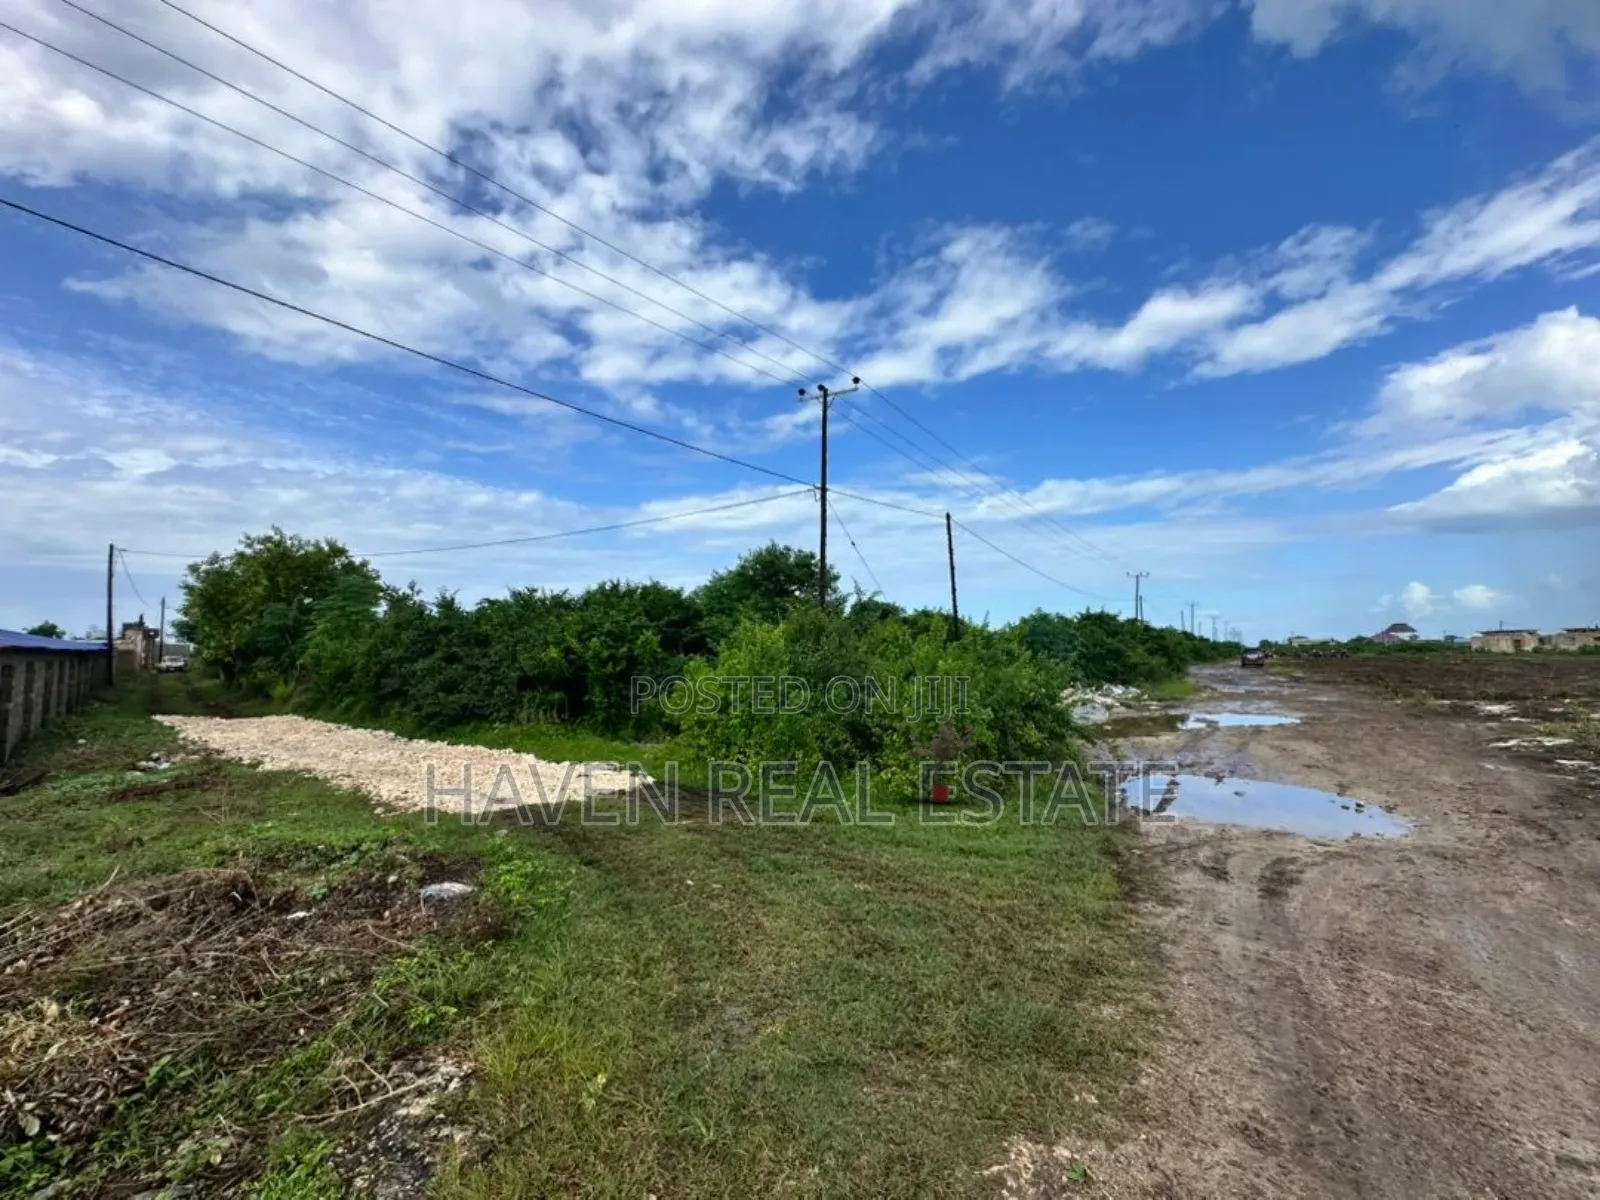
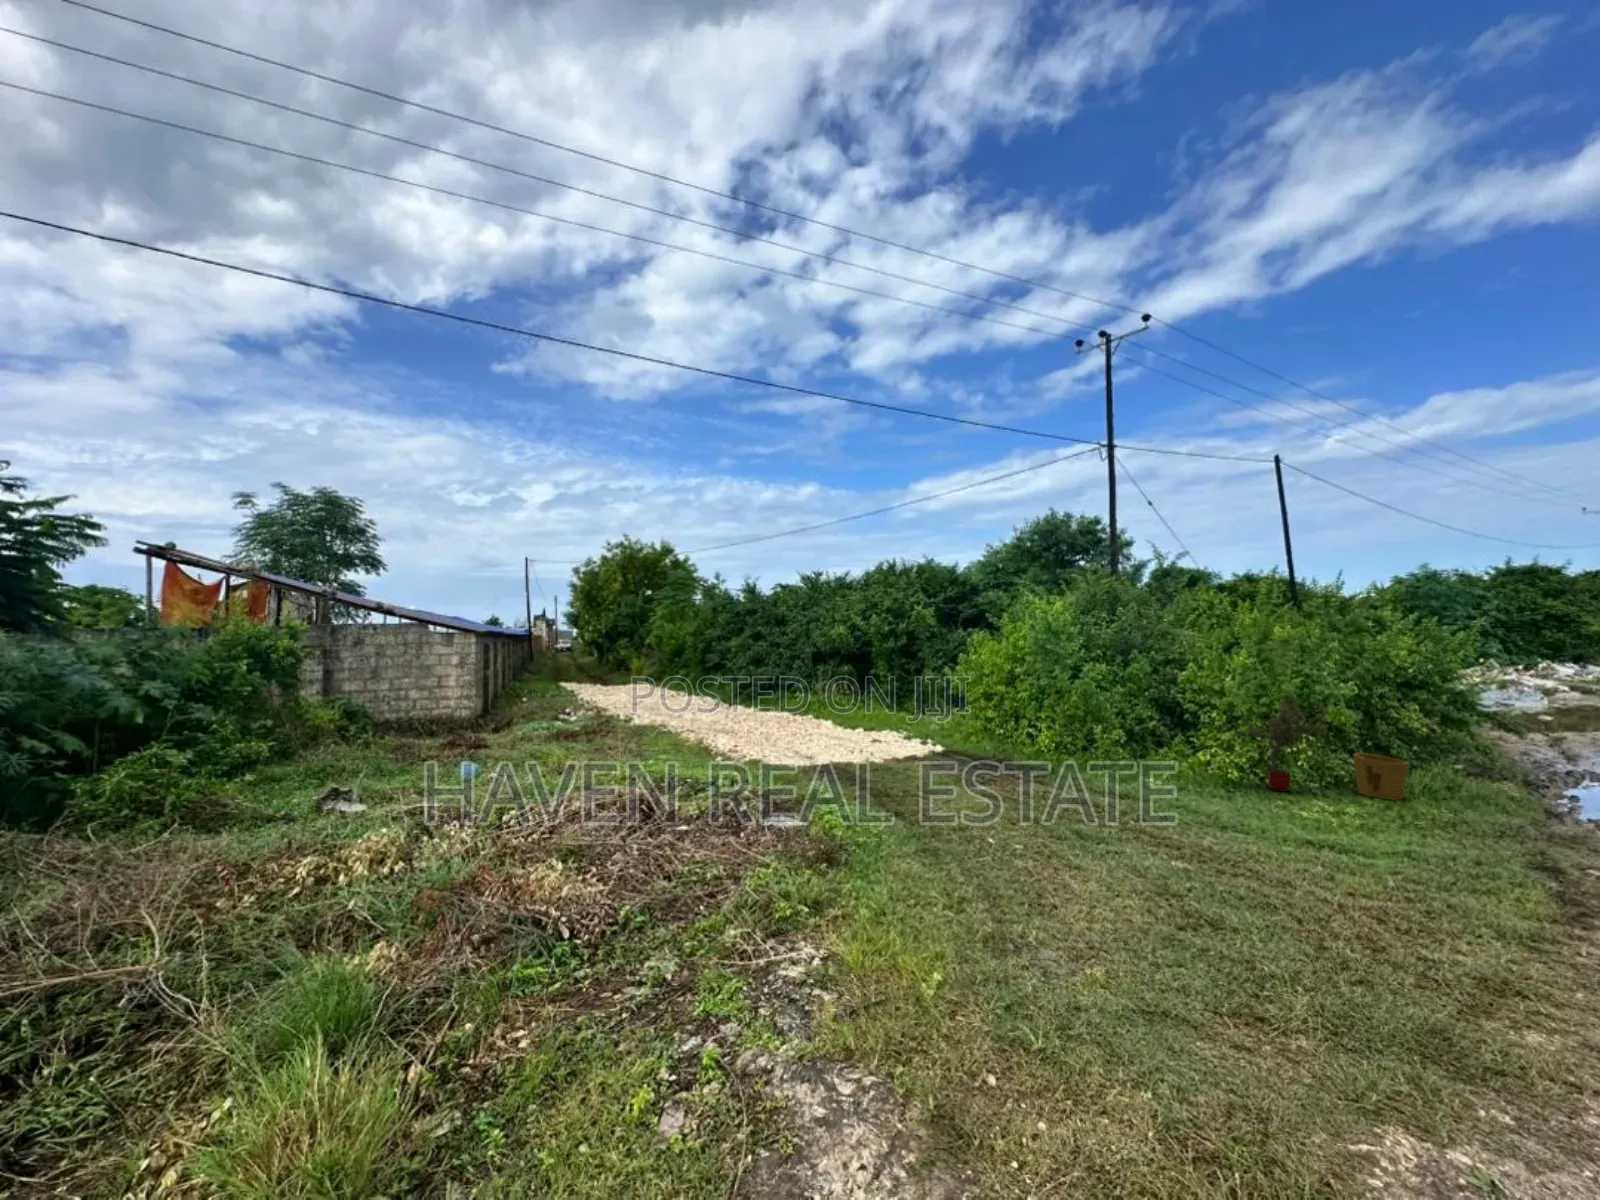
bucket: none [994,764,1034,803] -> present [1353,753,1410,800]

